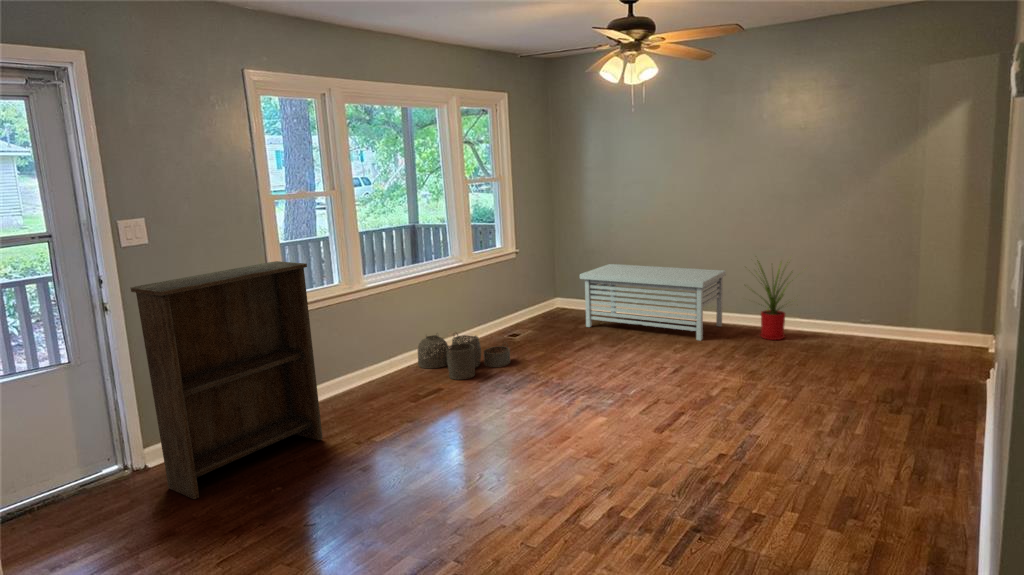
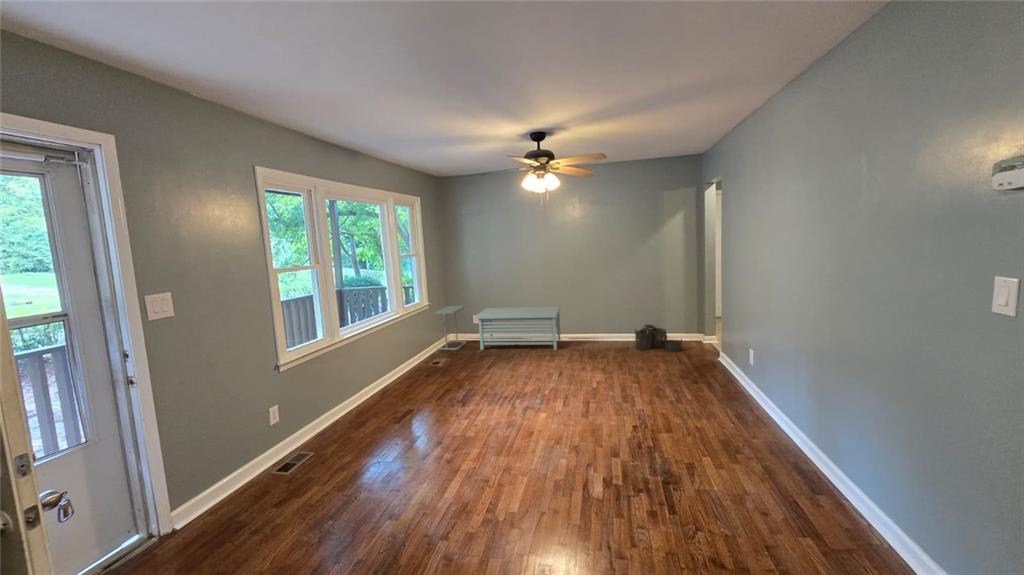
side table: none [525,256,575,323] -> present [435,306,467,350]
house plant: present [757,260,787,340] -> none [573,294,611,345]
bookshelf: present [130,261,323,499] -> none [176,322,343,549]
woven basket: present [418,333,510,380] -> present [635,325,682,352]

